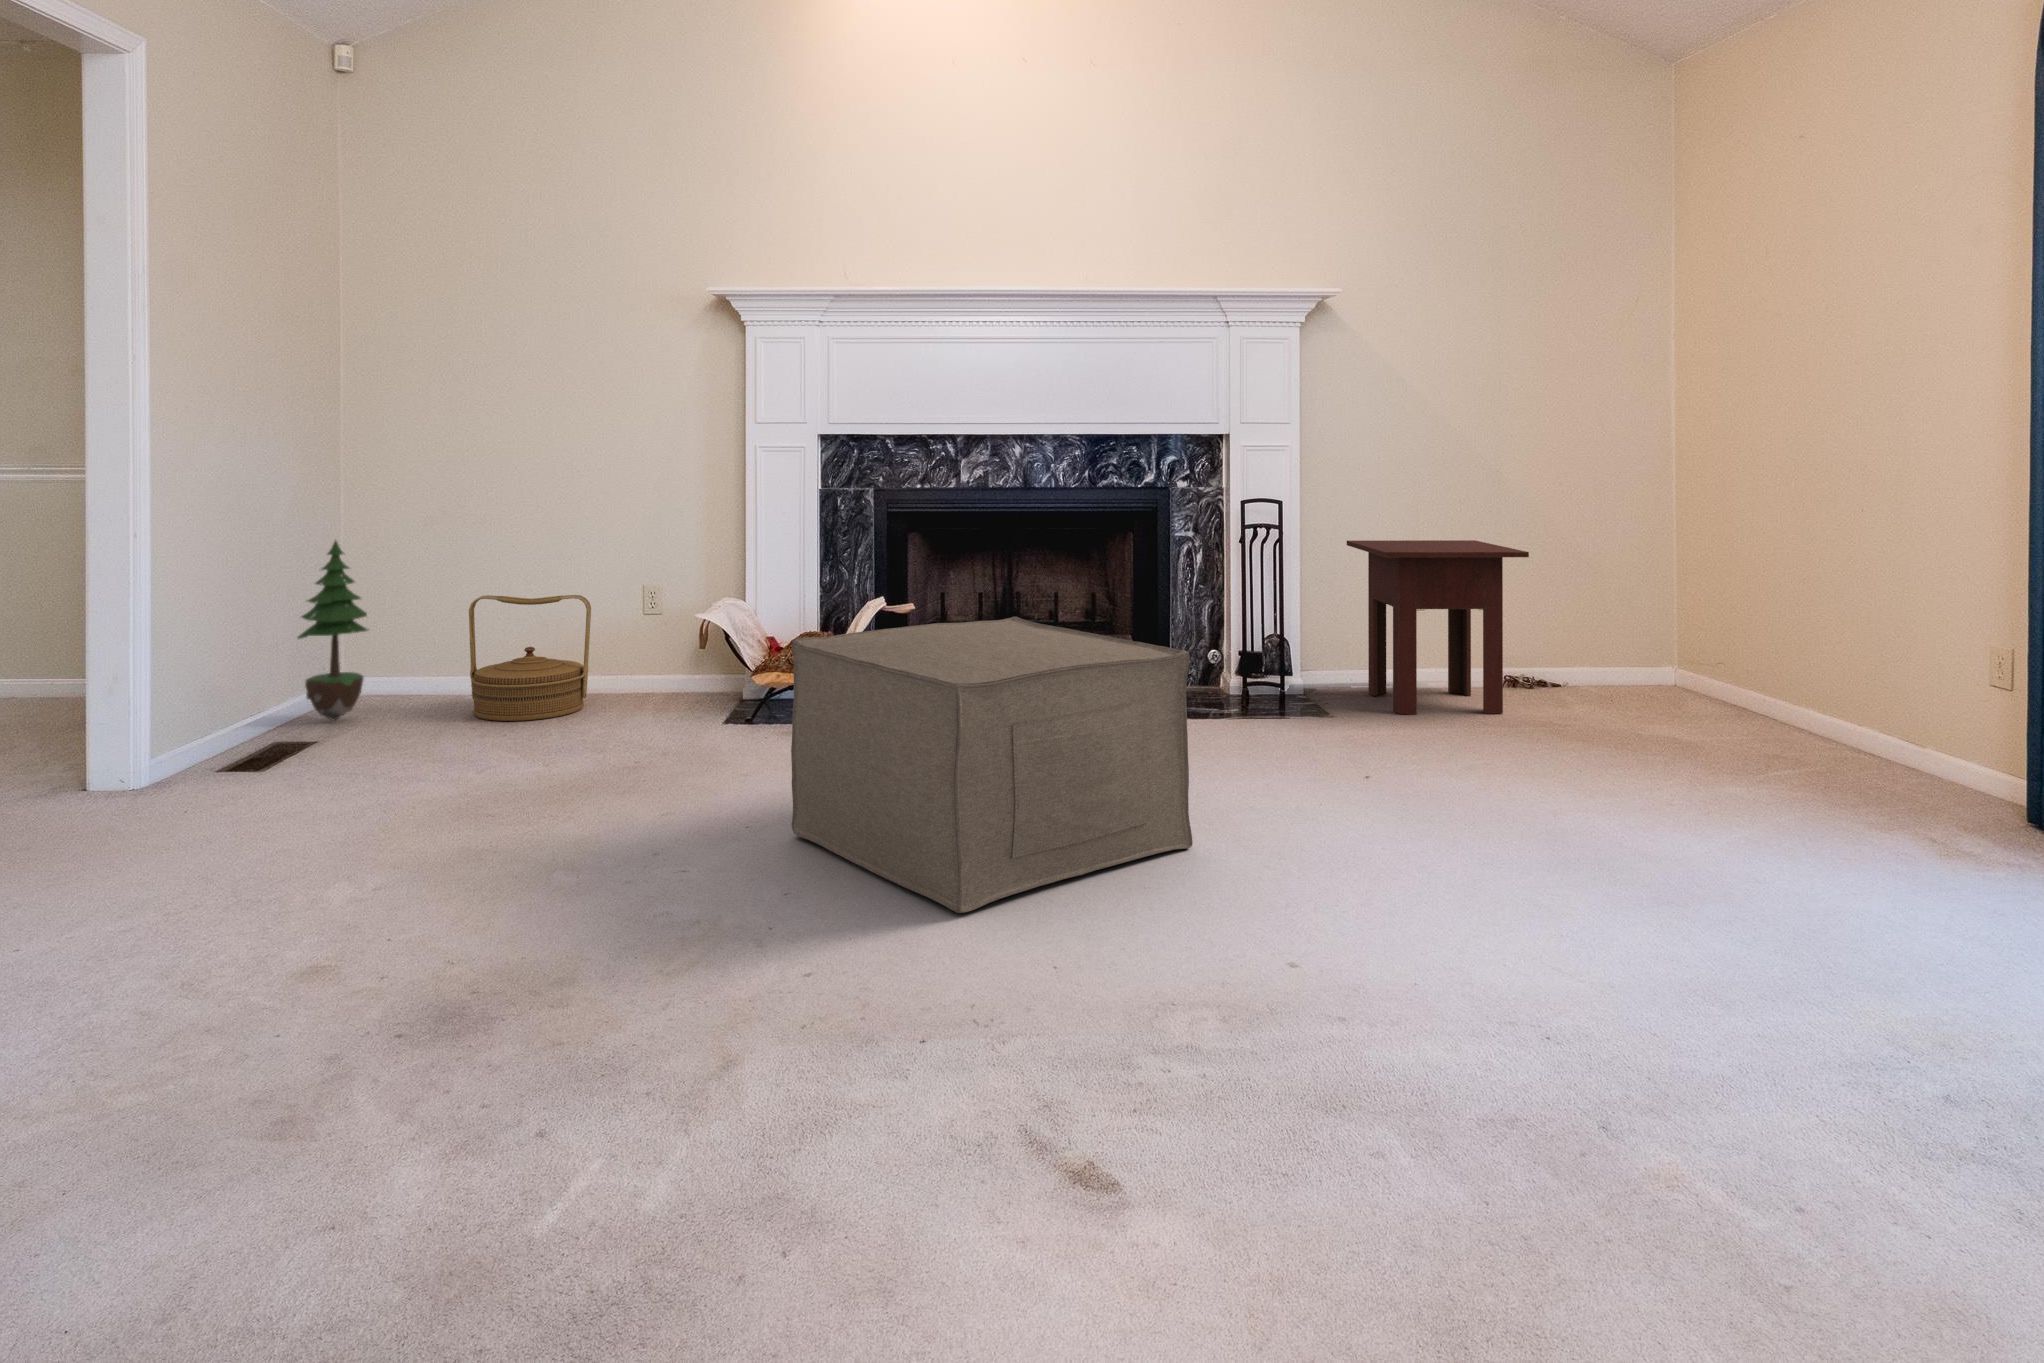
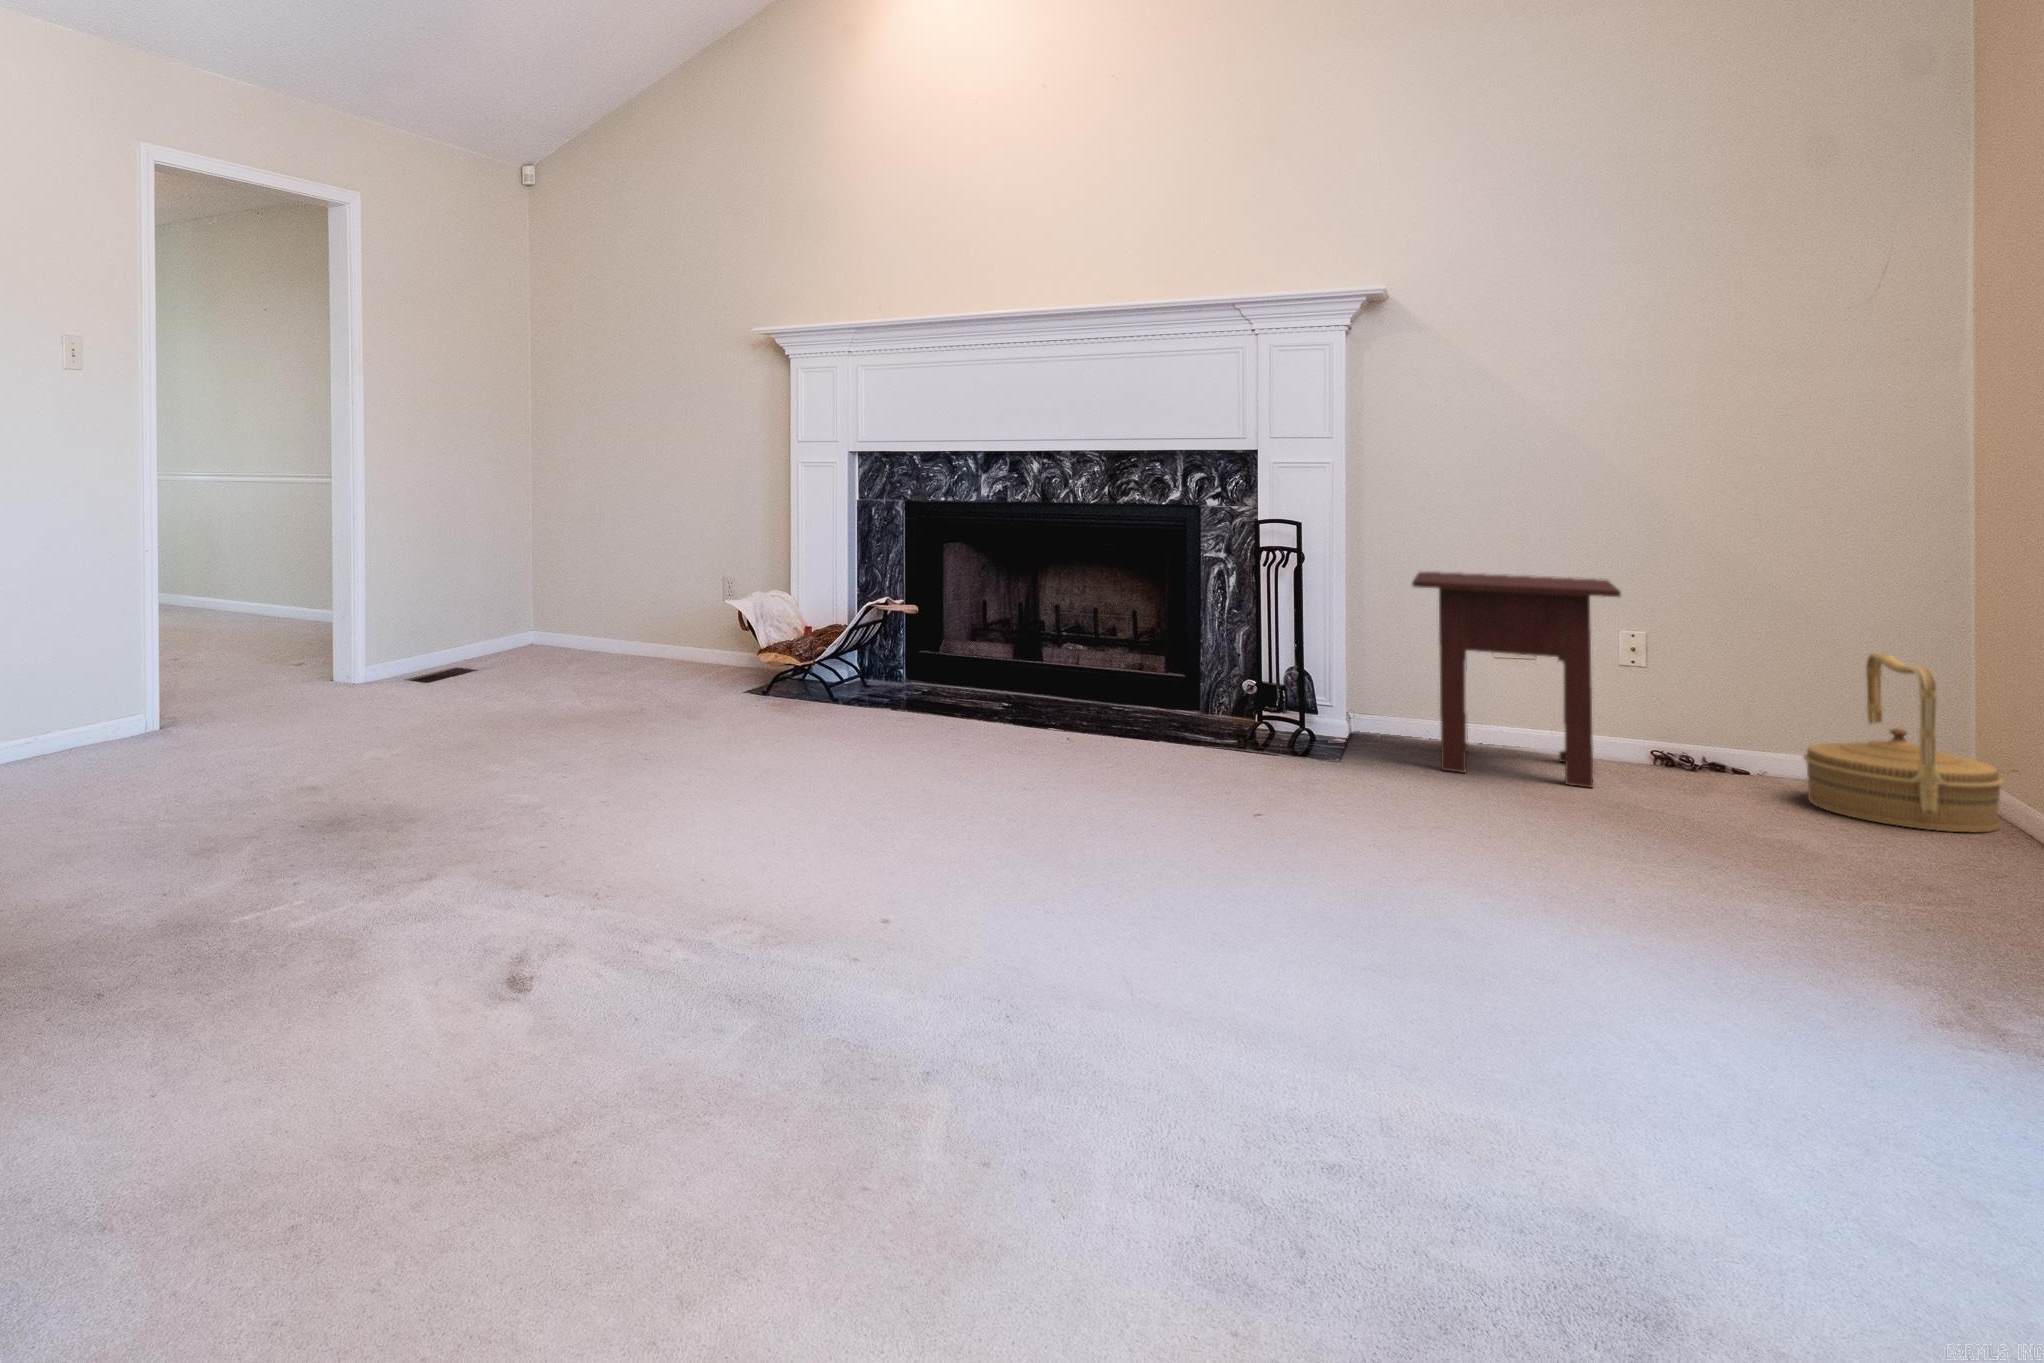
potted tree: present [298,541,369,720] -> none [481,528,530,663]
woven basket: present [469,595,591,721] -> present [1804,653,2004,832]
ottoman: present [791,617,1193,913] -> none [684,609,988,833]

